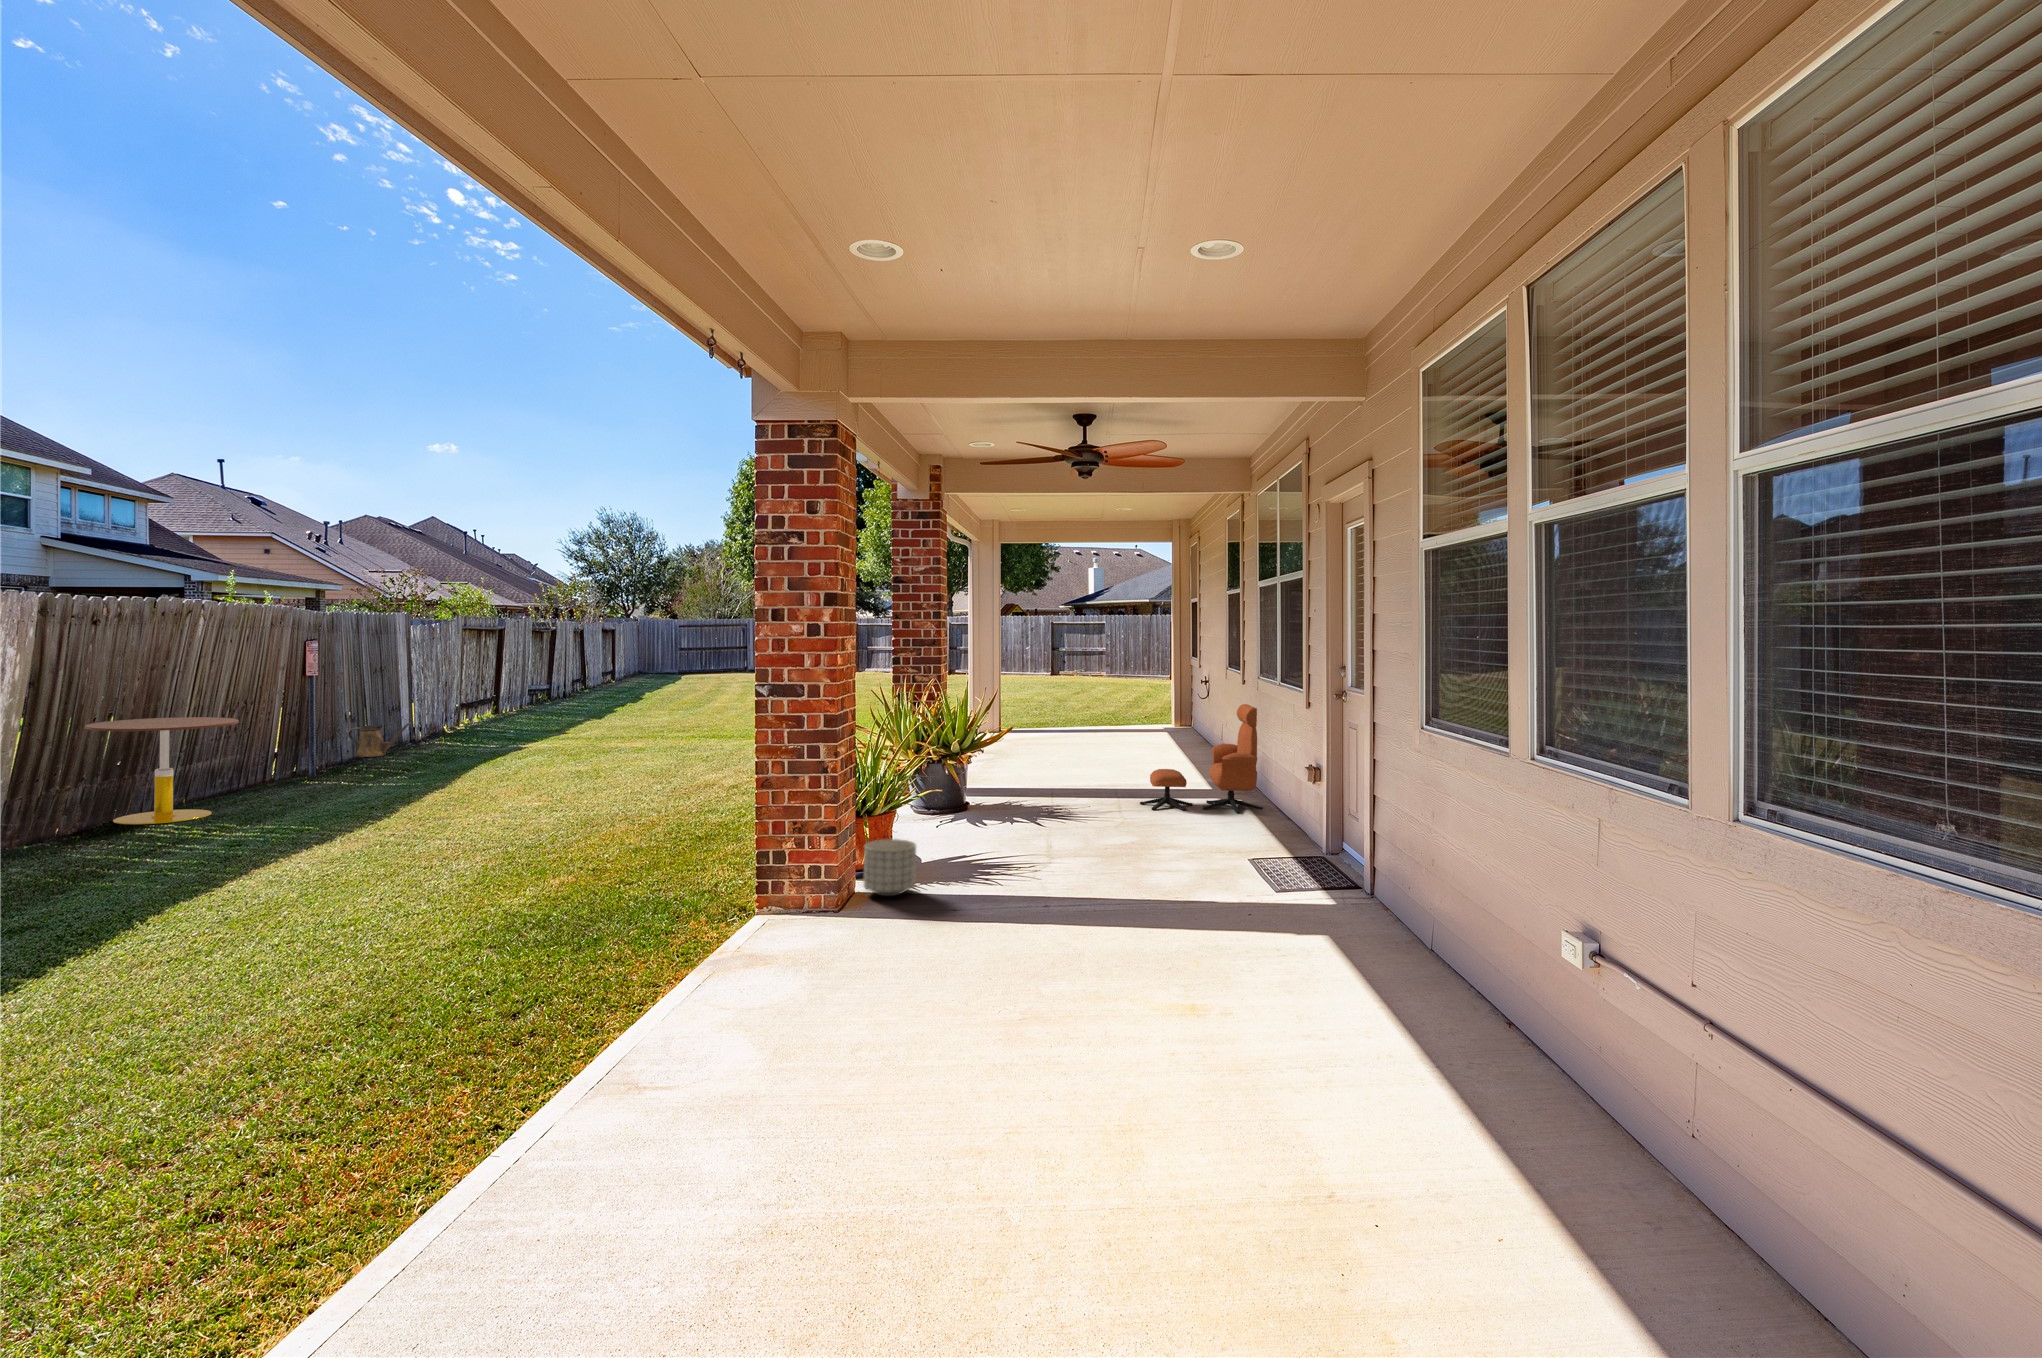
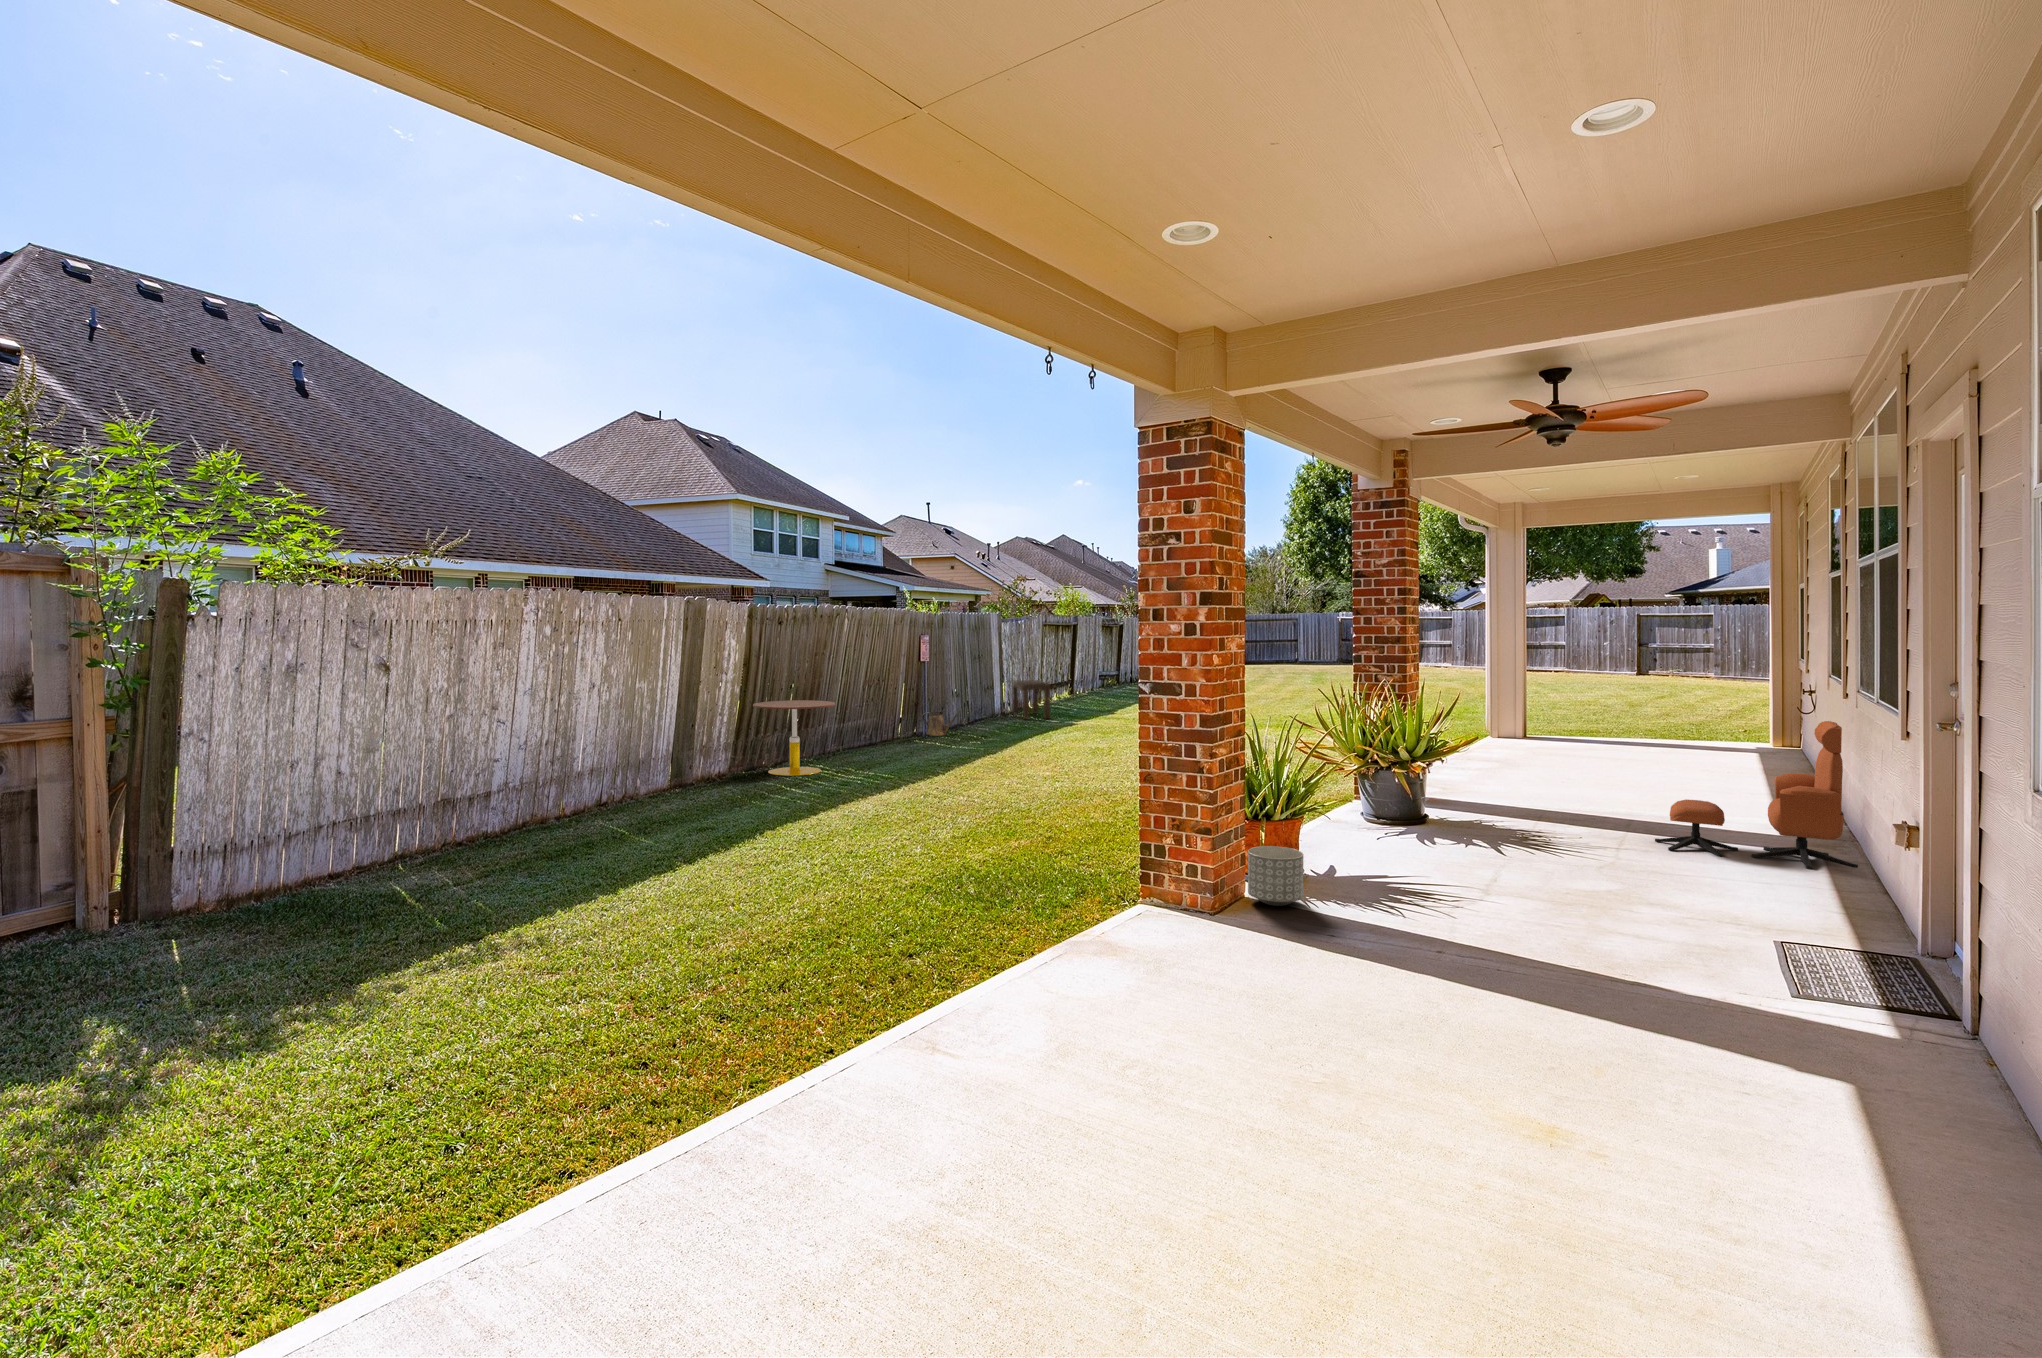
bench: none [465,684,523,732] -> present [1012,680,1050,720]

